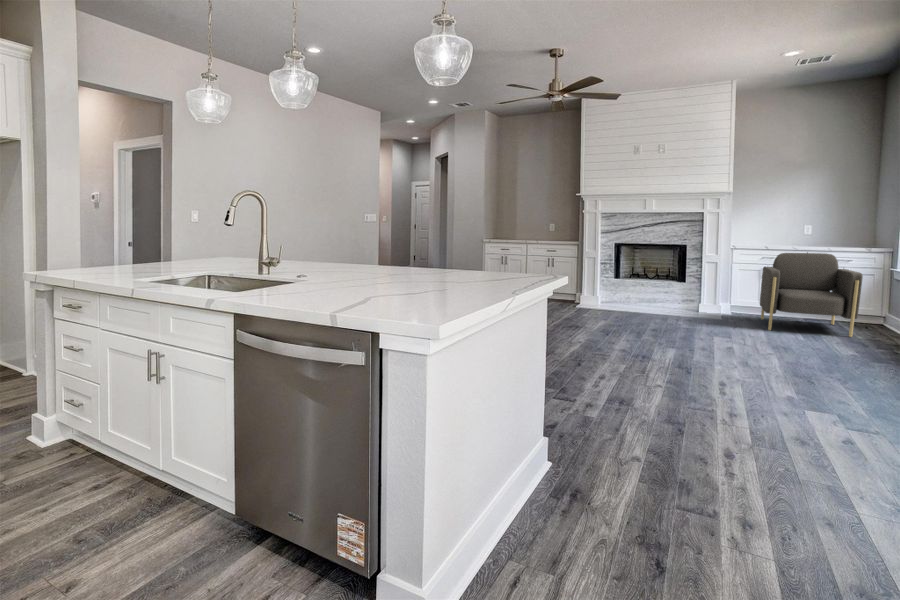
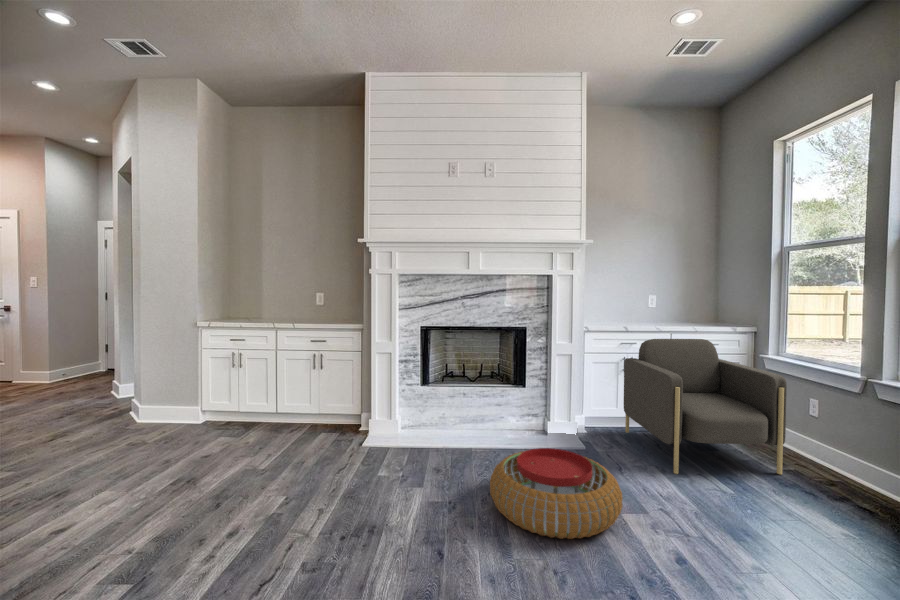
pouf: none [639,303,711,334] -> present [490,448,623,539]

